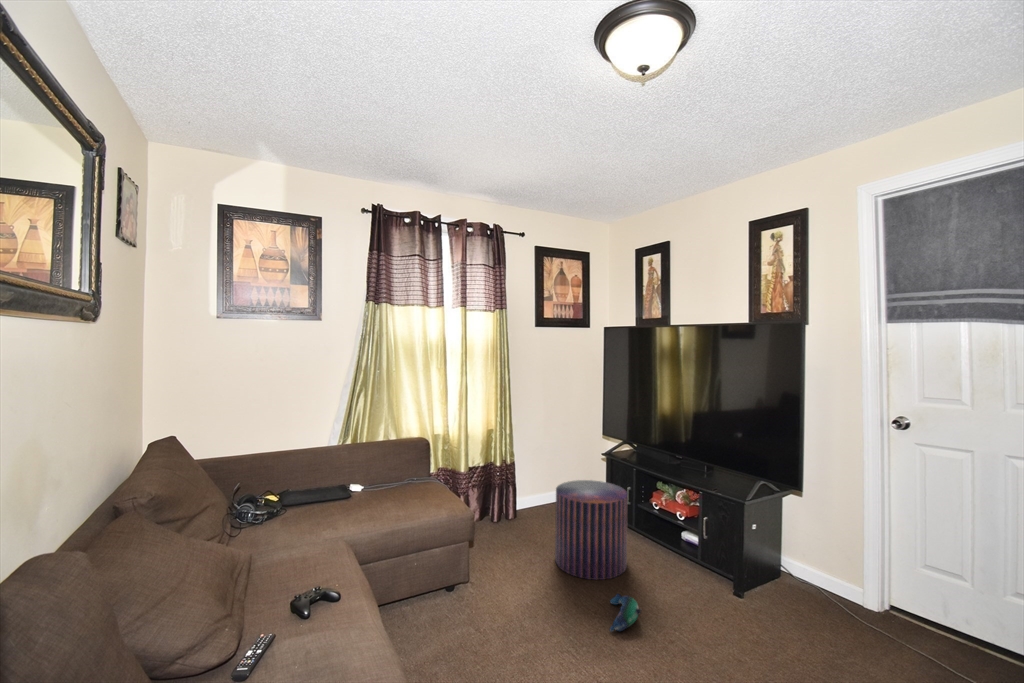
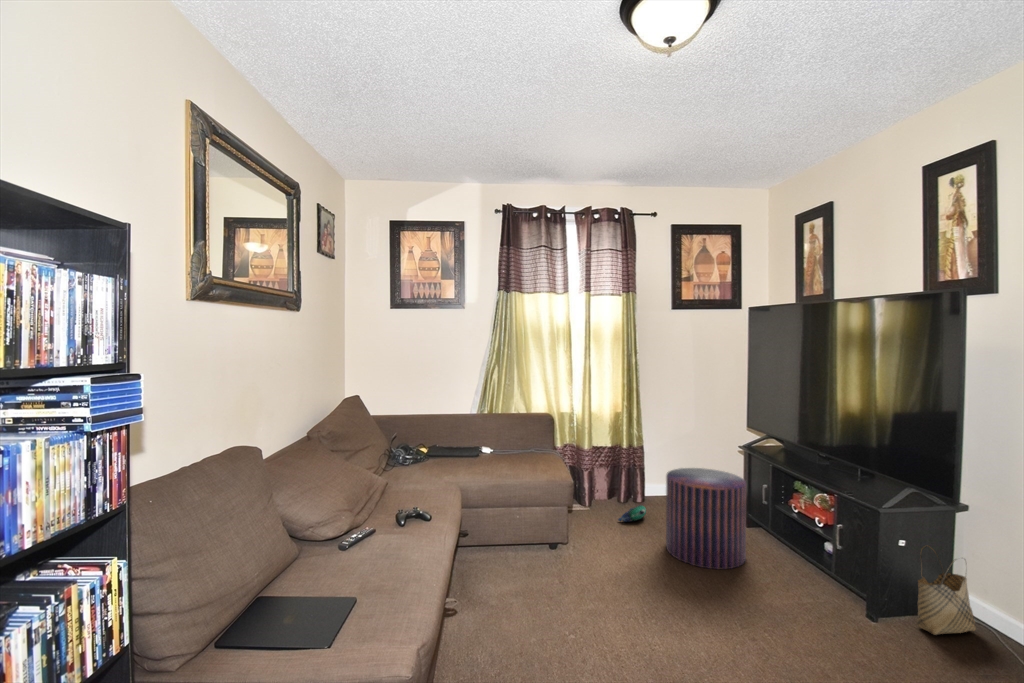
woven basket: none [769,529,805,604] -> present [917,545,976,635]
plush toy: present [610,594,641,632] -> present [618,505,646,522]

